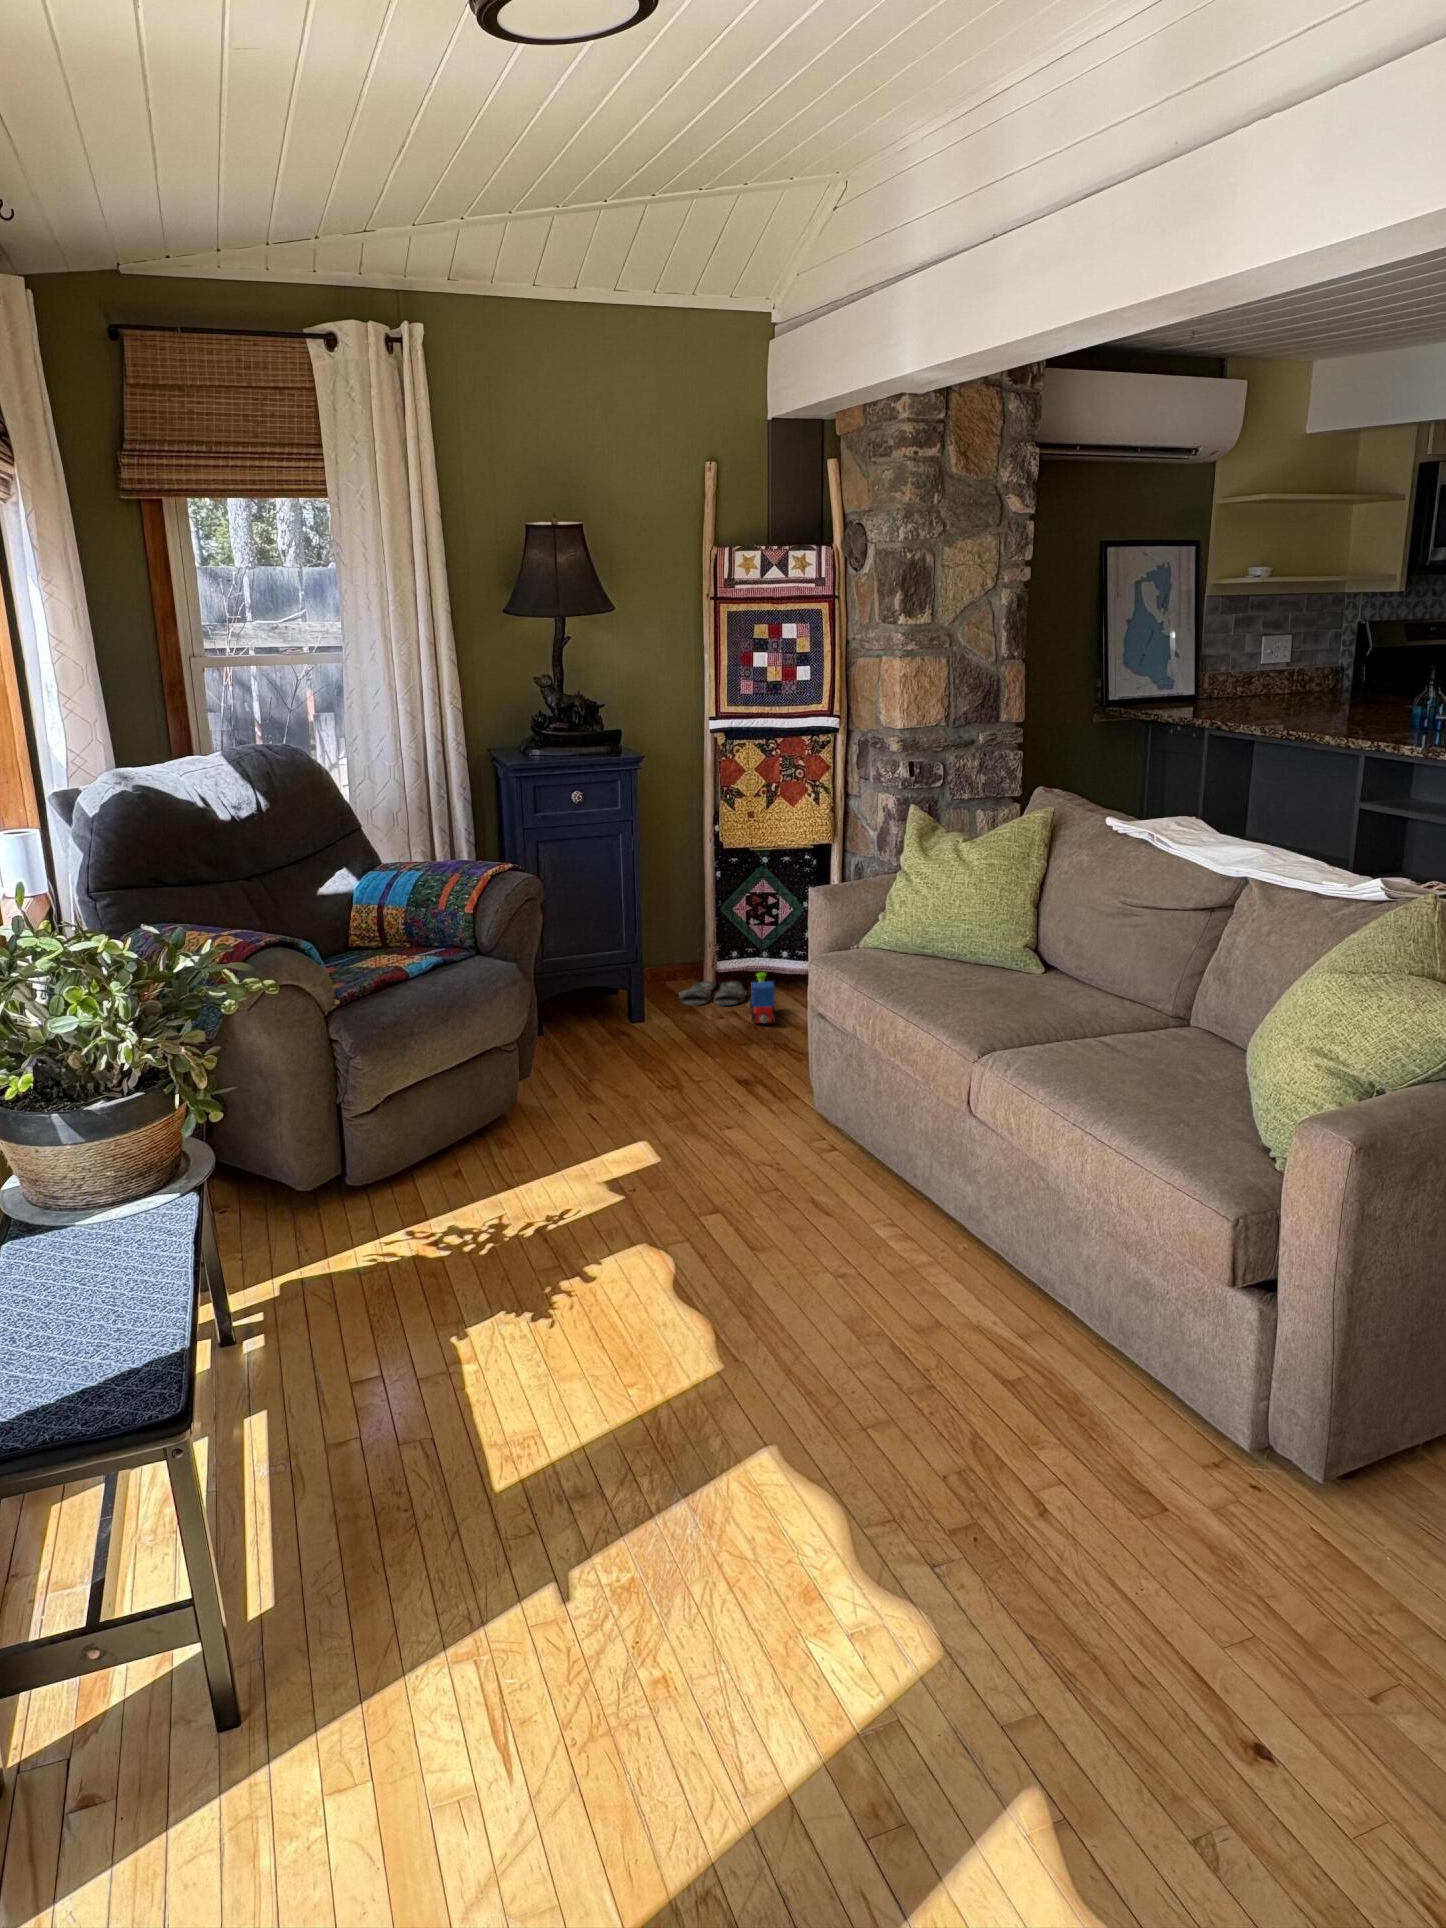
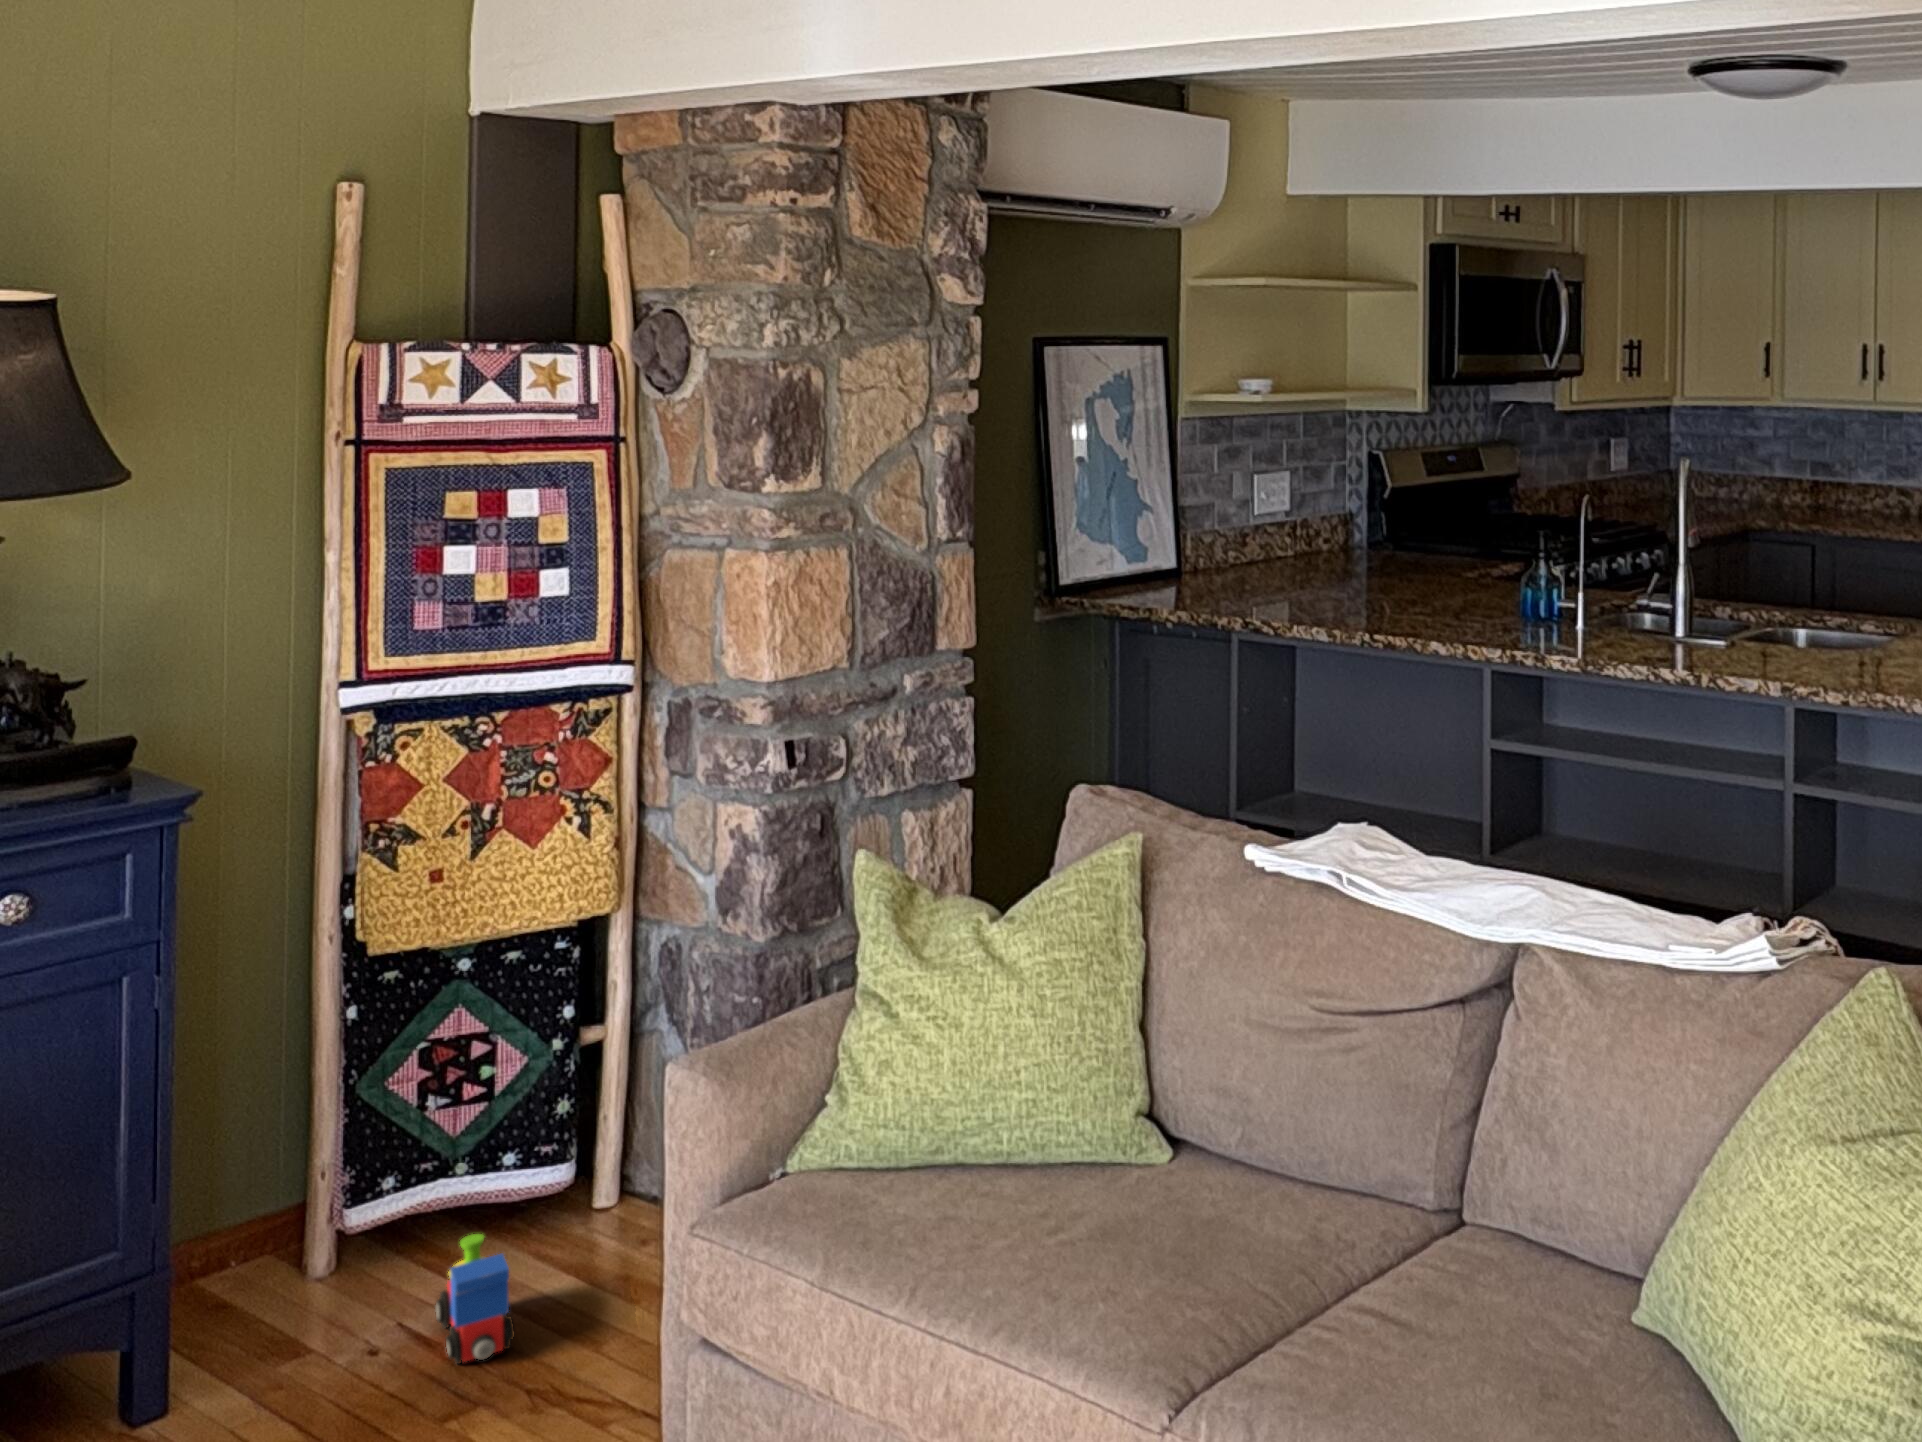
slippers: present [679,981,747,1006] -> none [248,1243,427,1345]

